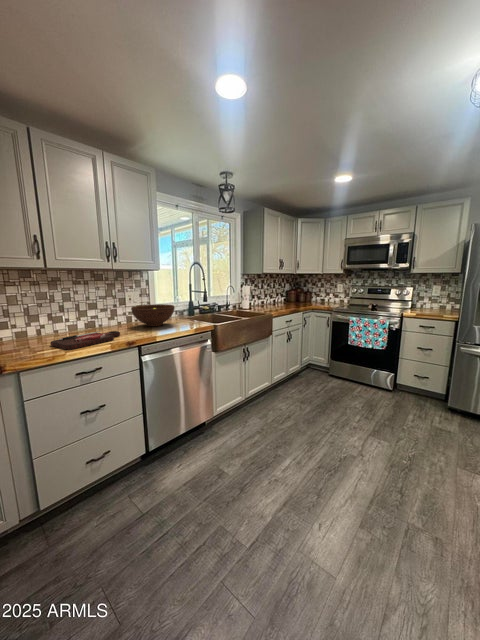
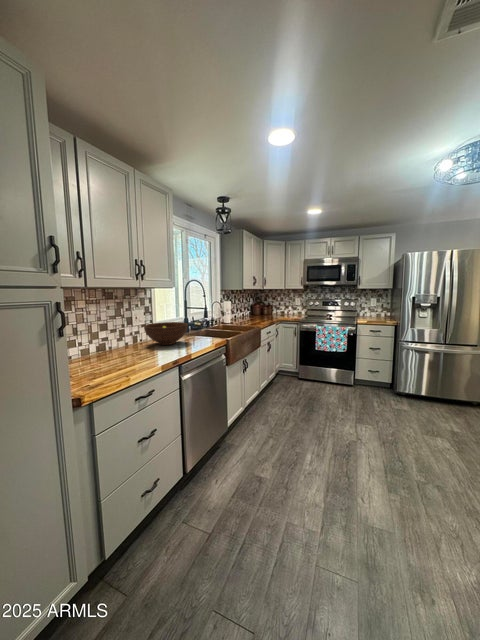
cutting board: present [50,331,120,350] -> none [92,352,154,374]

